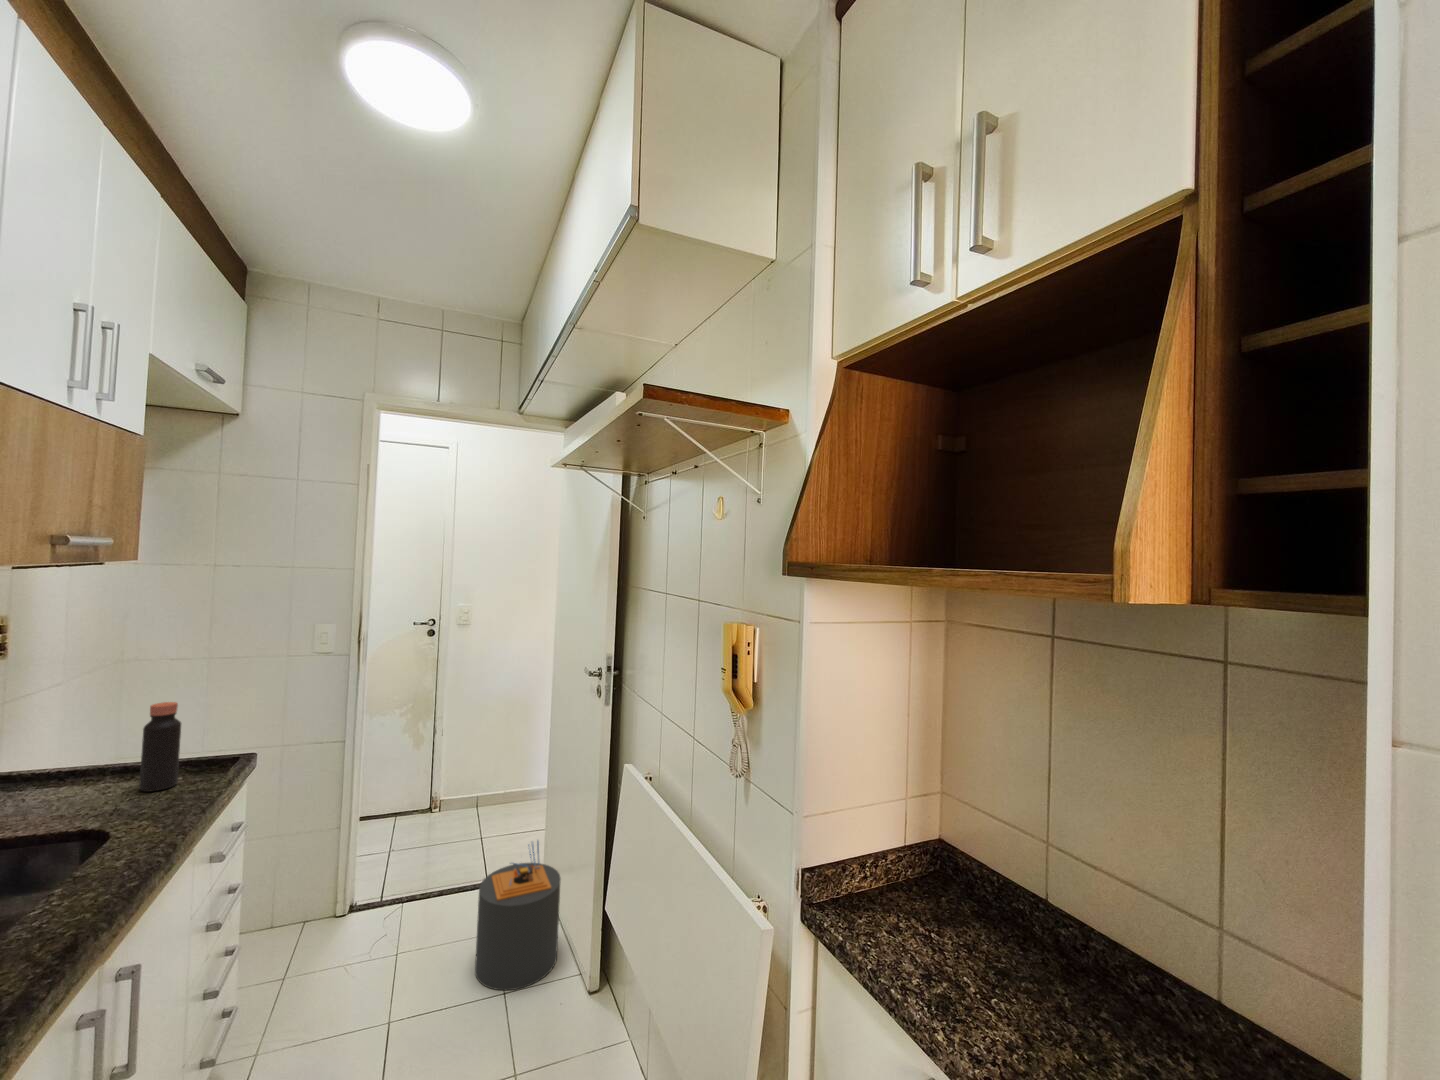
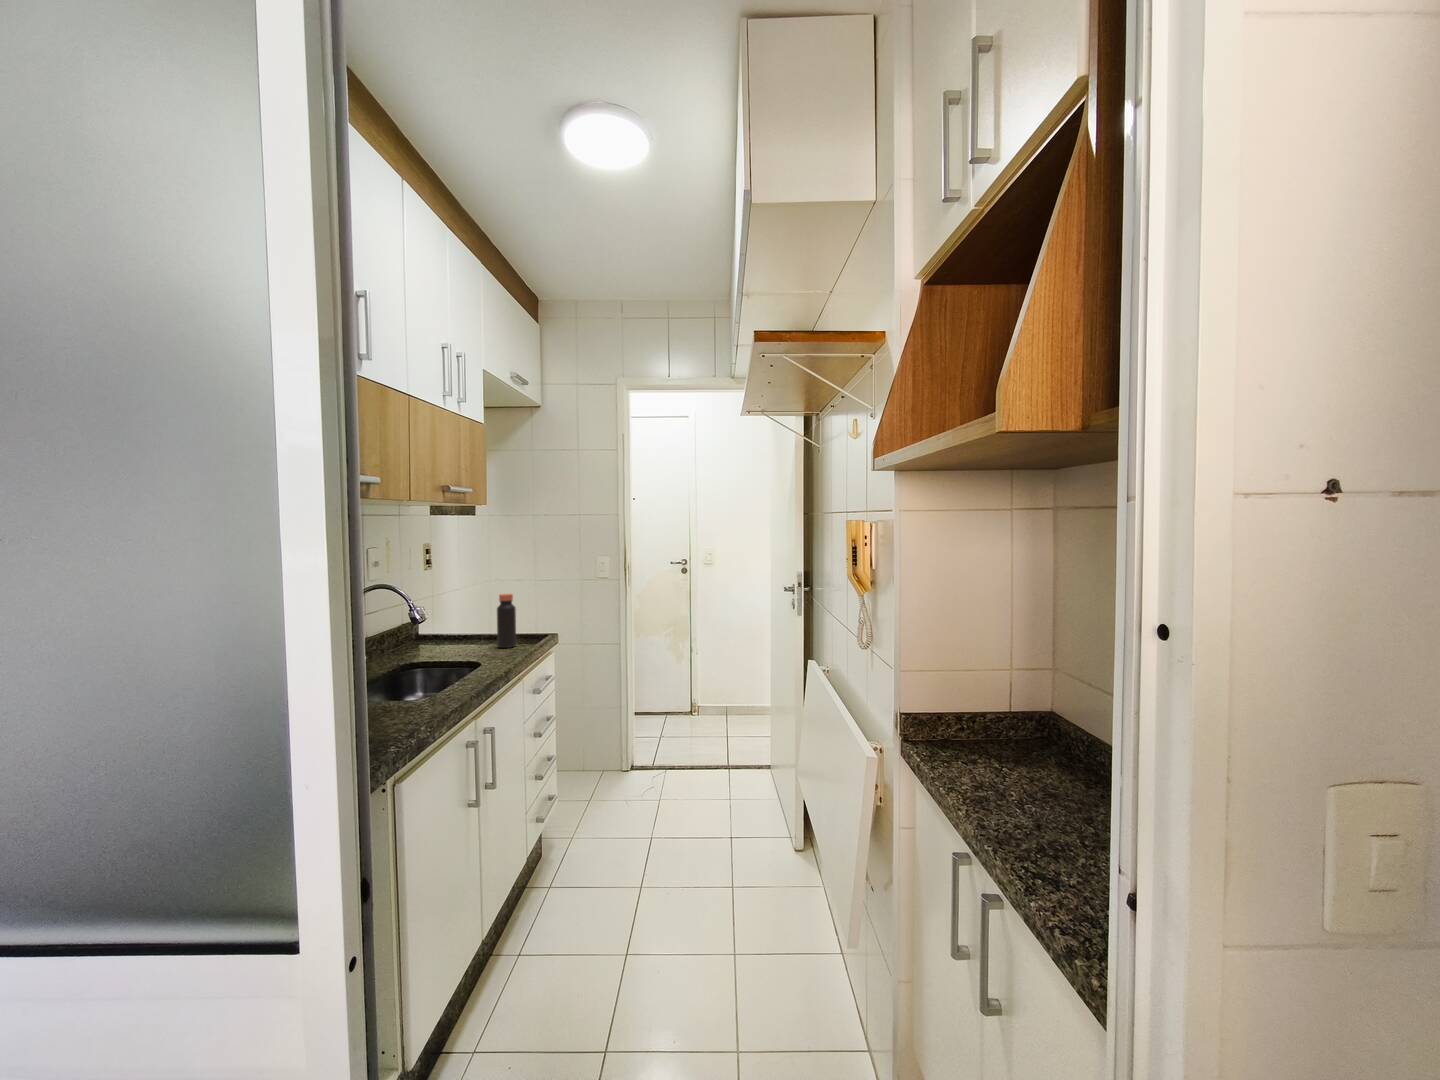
trash can: present [475,841,561,990] -> none [710,724,772,836]

